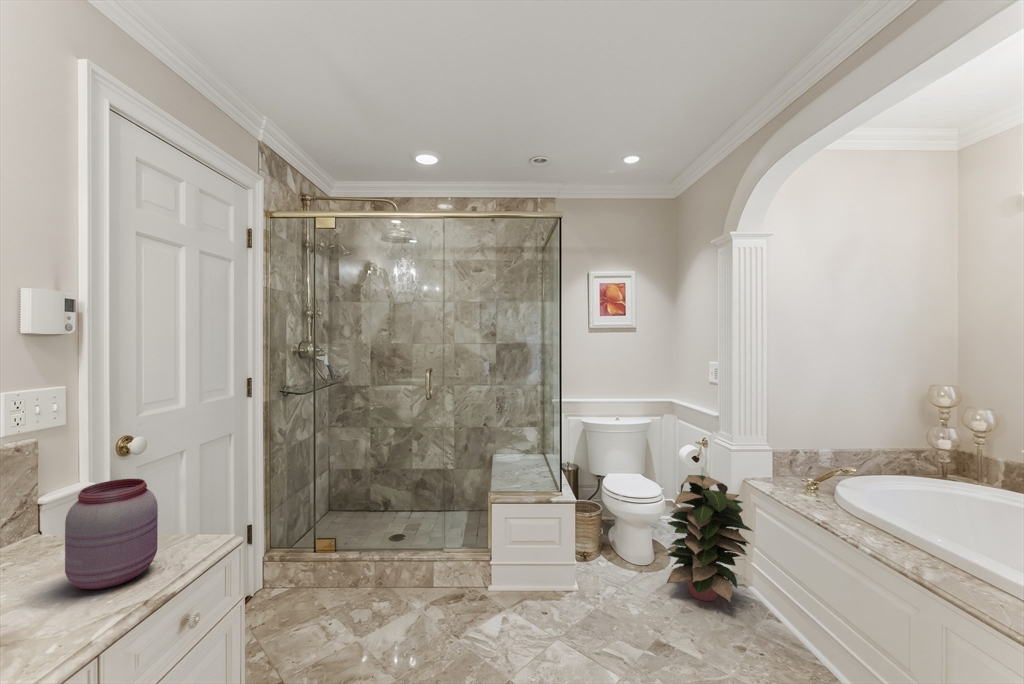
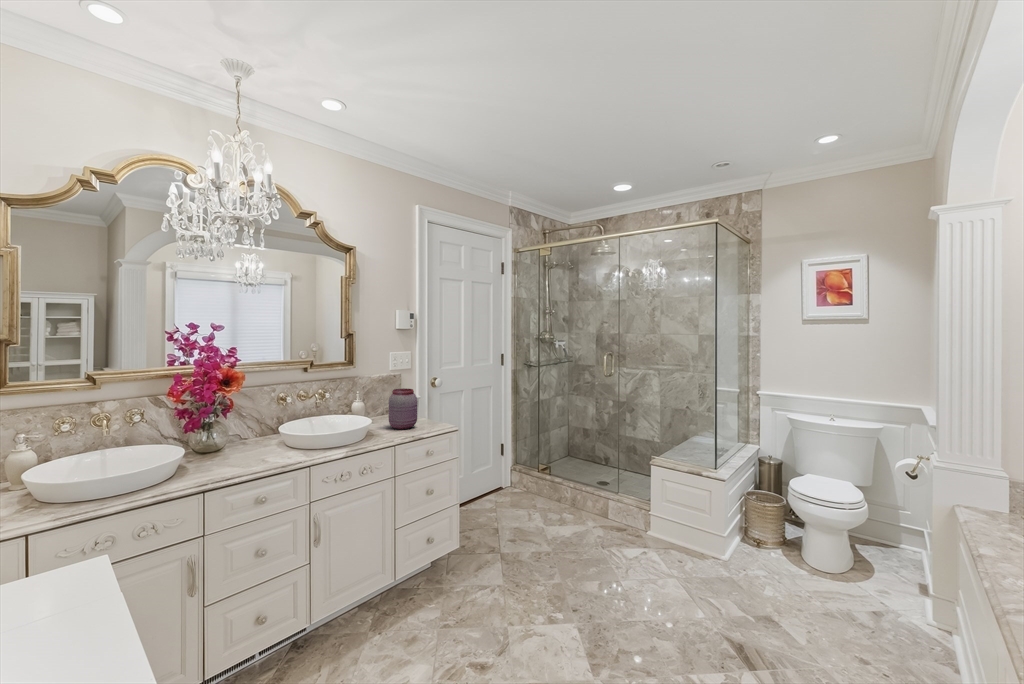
decorative plant: present [667,475,753,603] -> none [817,480,944,621]

